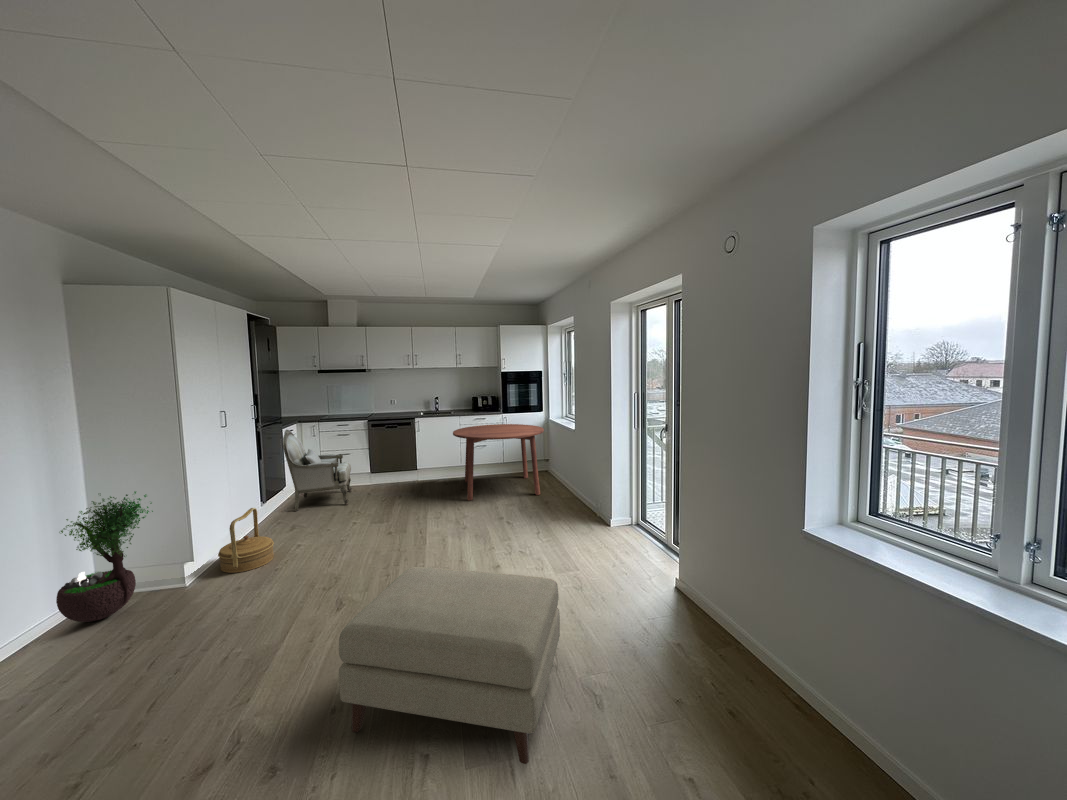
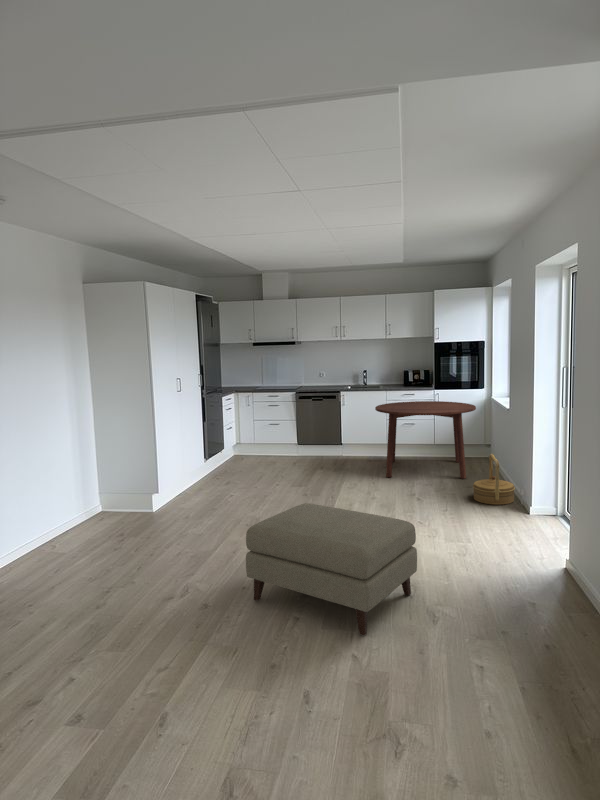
armchair: present [283,430,352,511] -> none [222,398,280,472]
potted tree: present [56,492,153,622] -> none [83,433,135,523]
woven basket: present [218,508,274,573] -> present [473,454,515,505]

